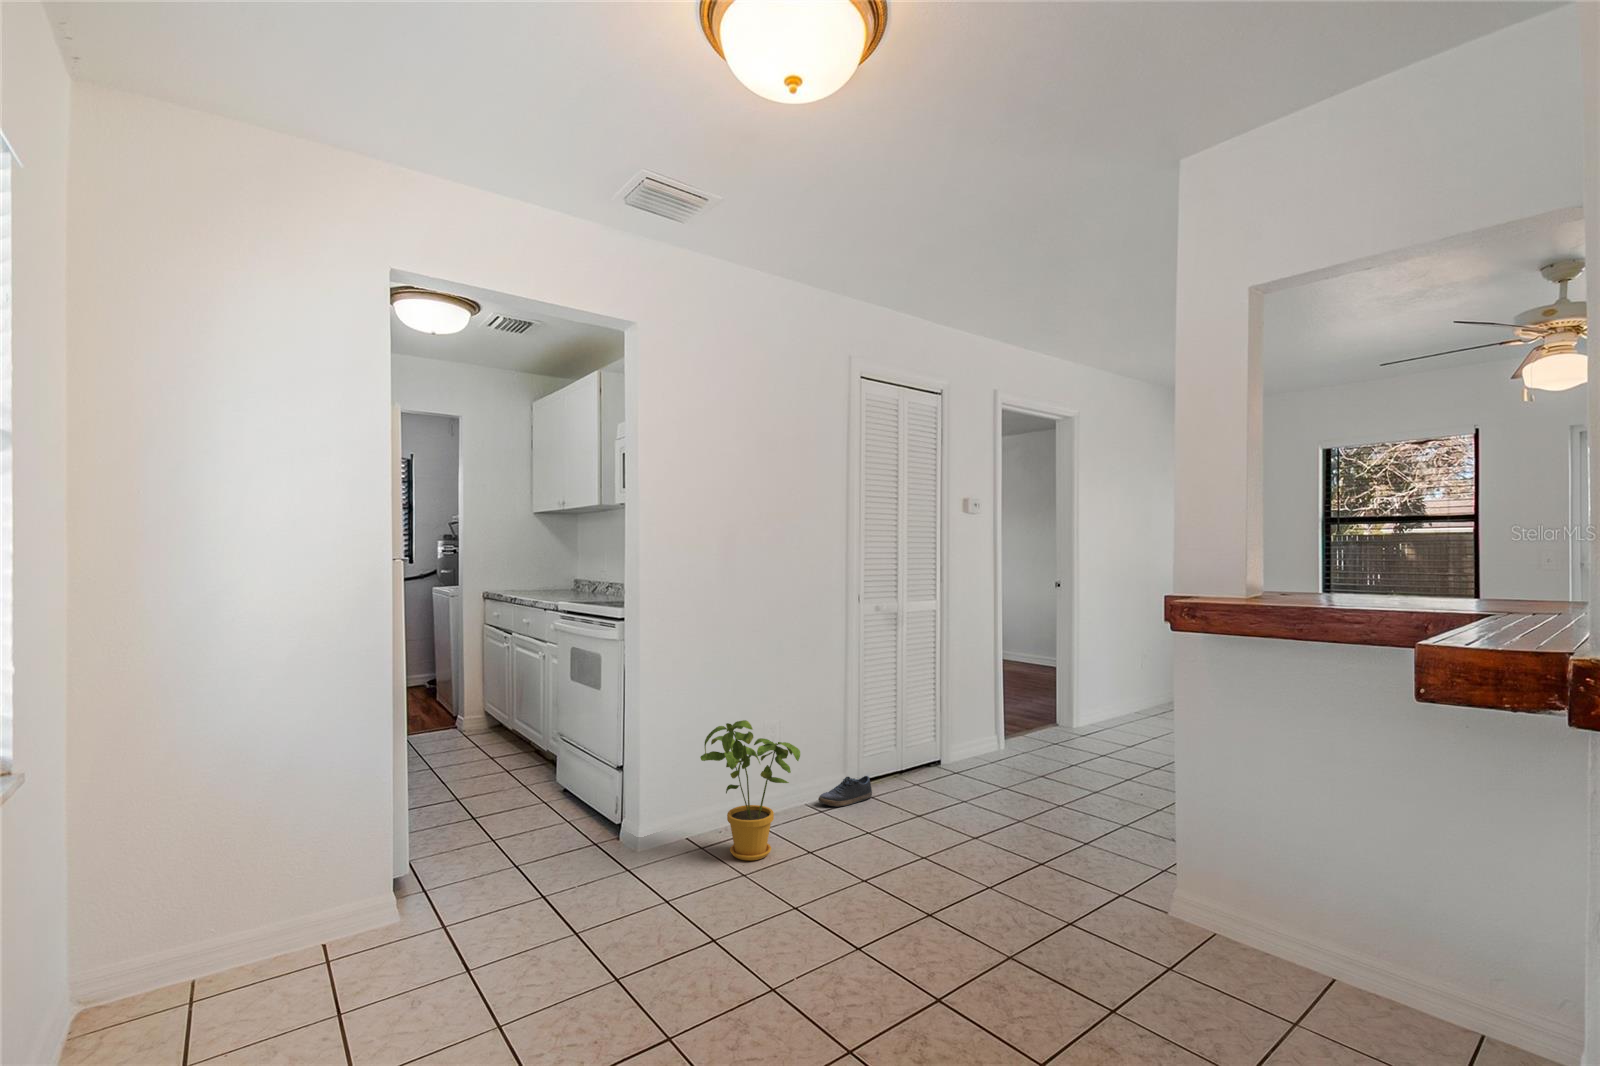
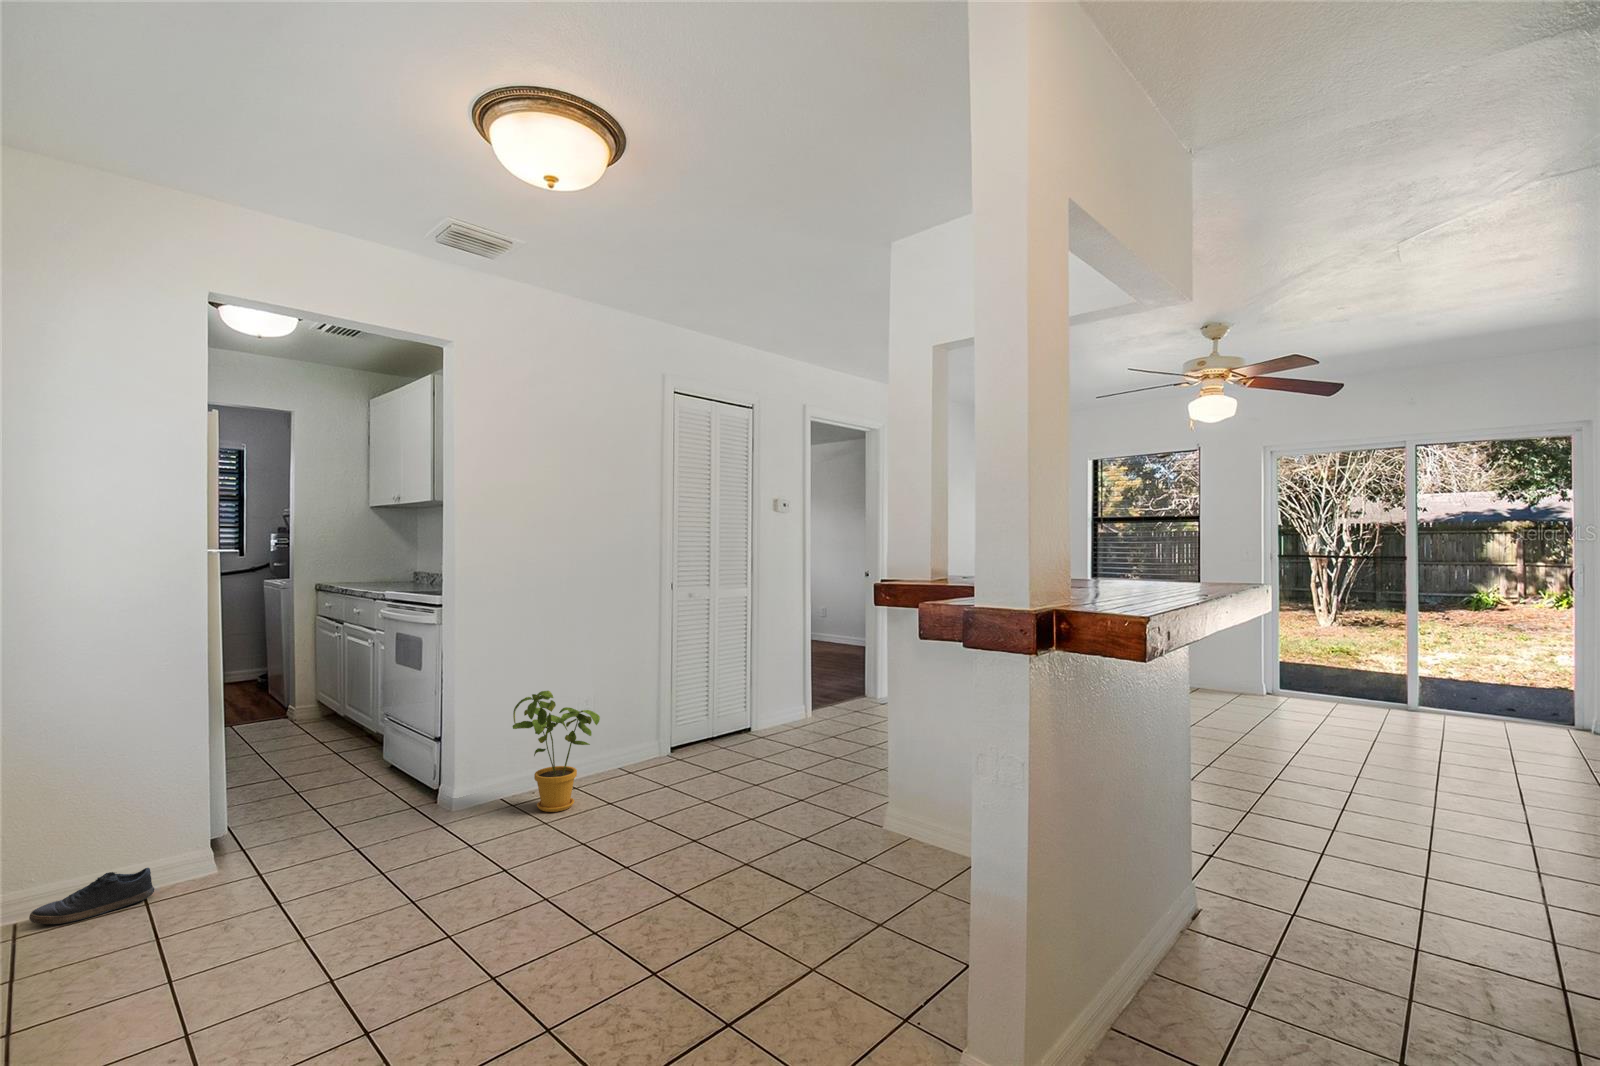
shoe: present [818,776,872,806] -> present [29,868,154,924]

